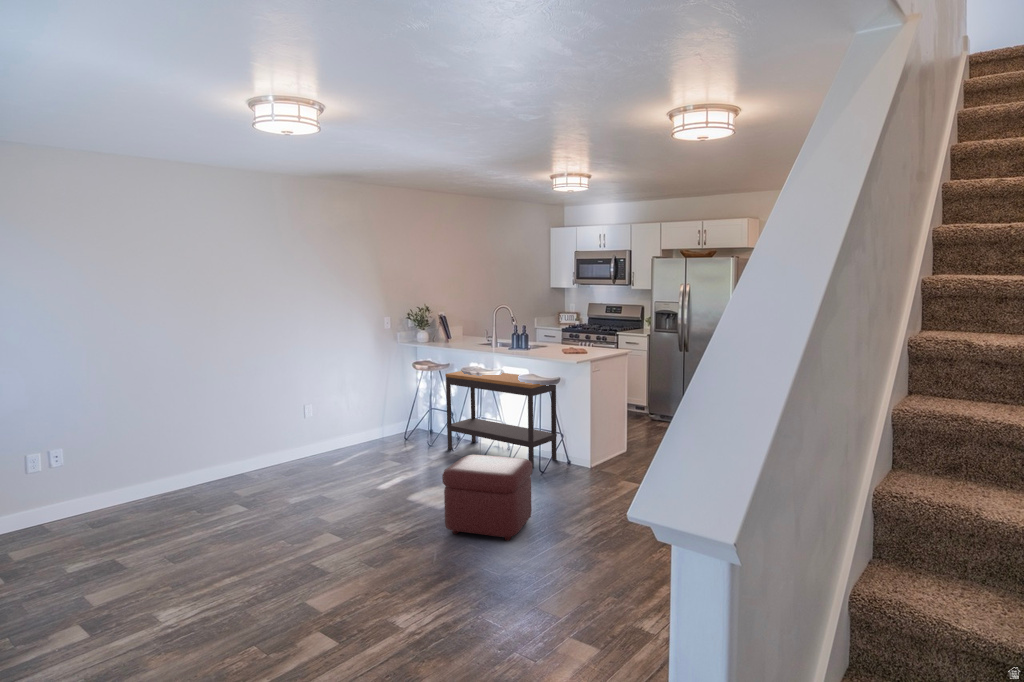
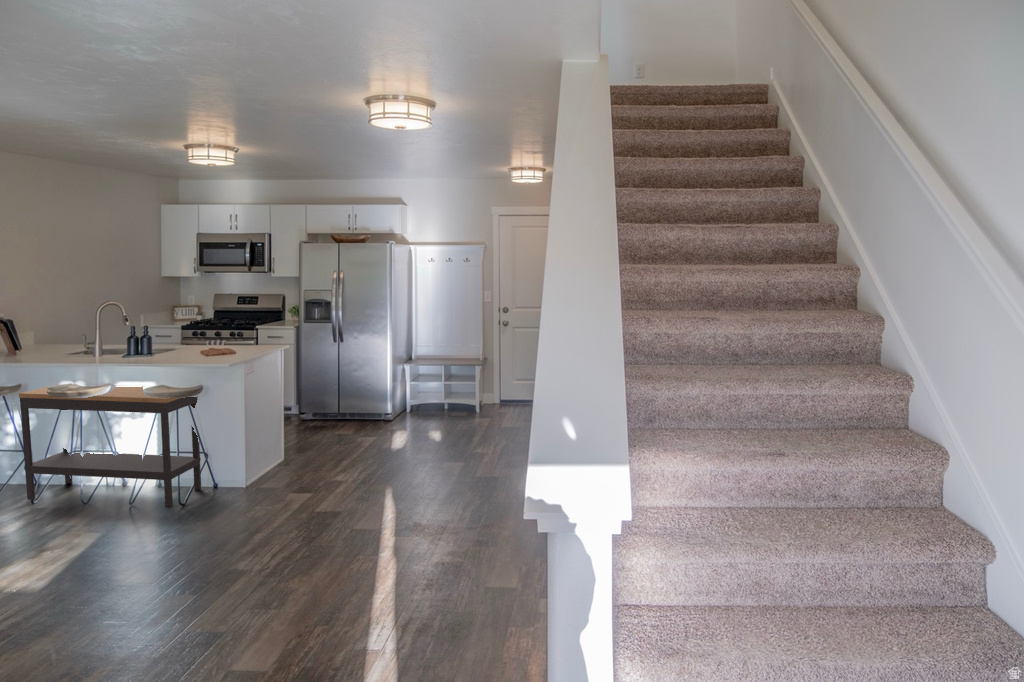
ottoman: present [442,455,532,541] -> none [50,498,192,624]

